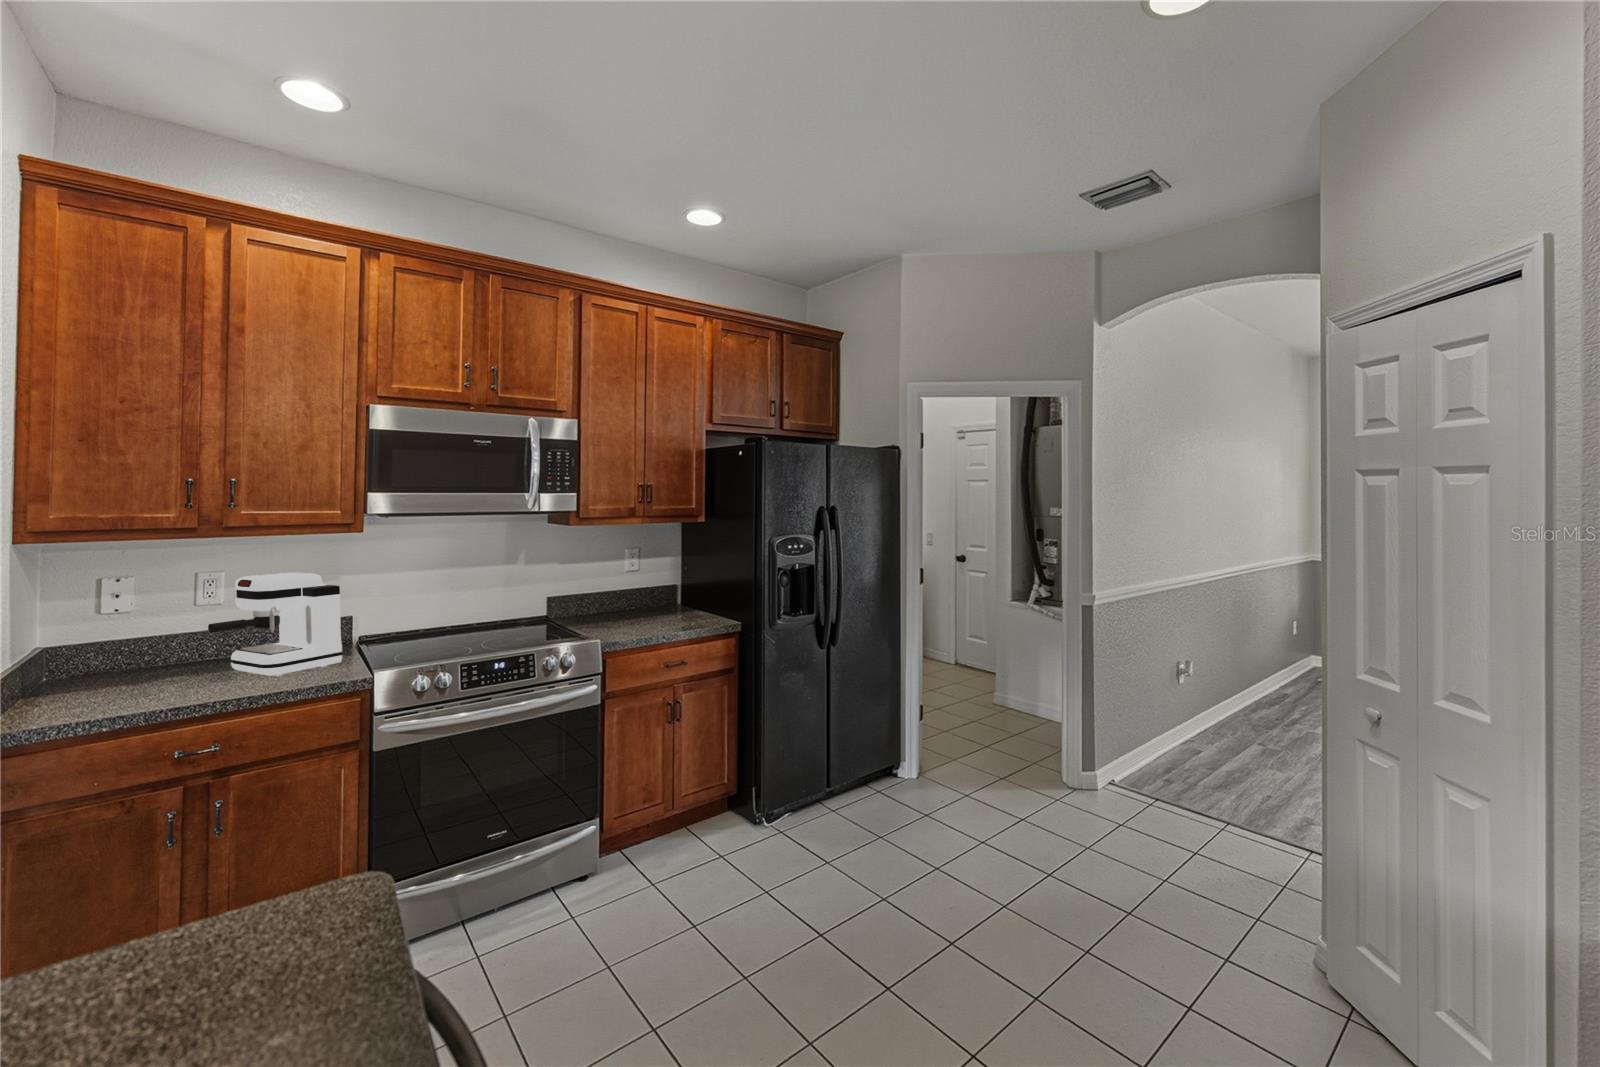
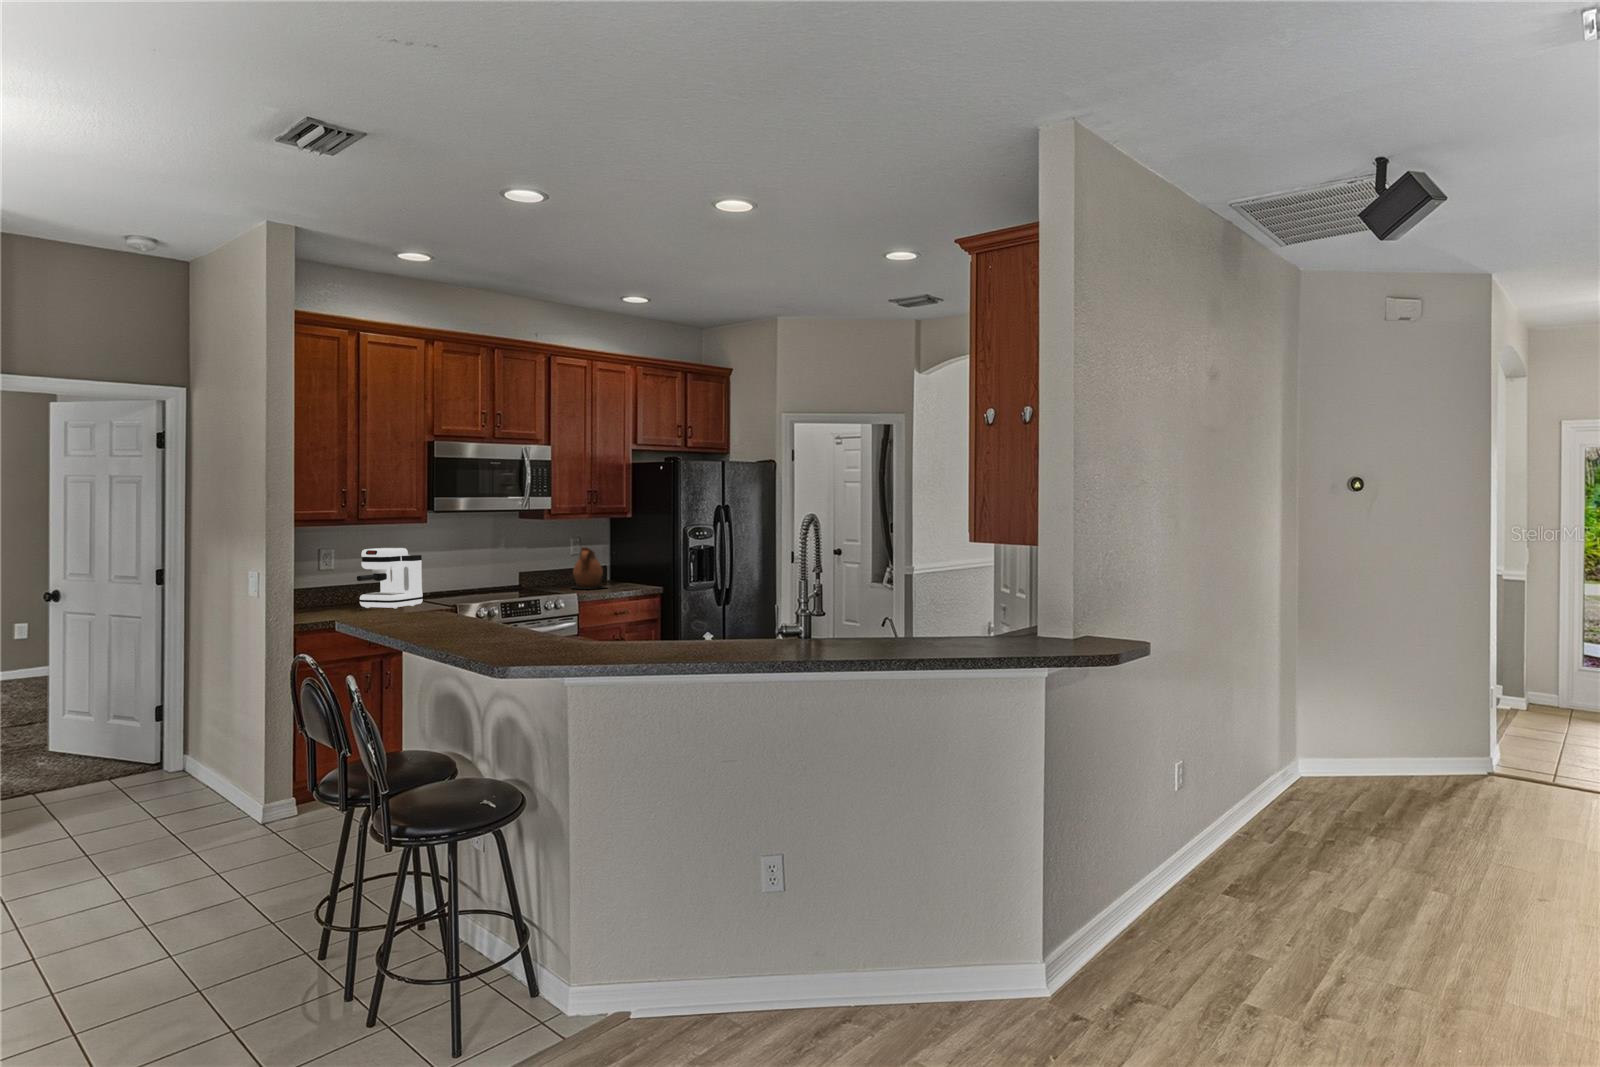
ceramic pitcher: none [613,565,668,624] -> present [573,547,603,589]

